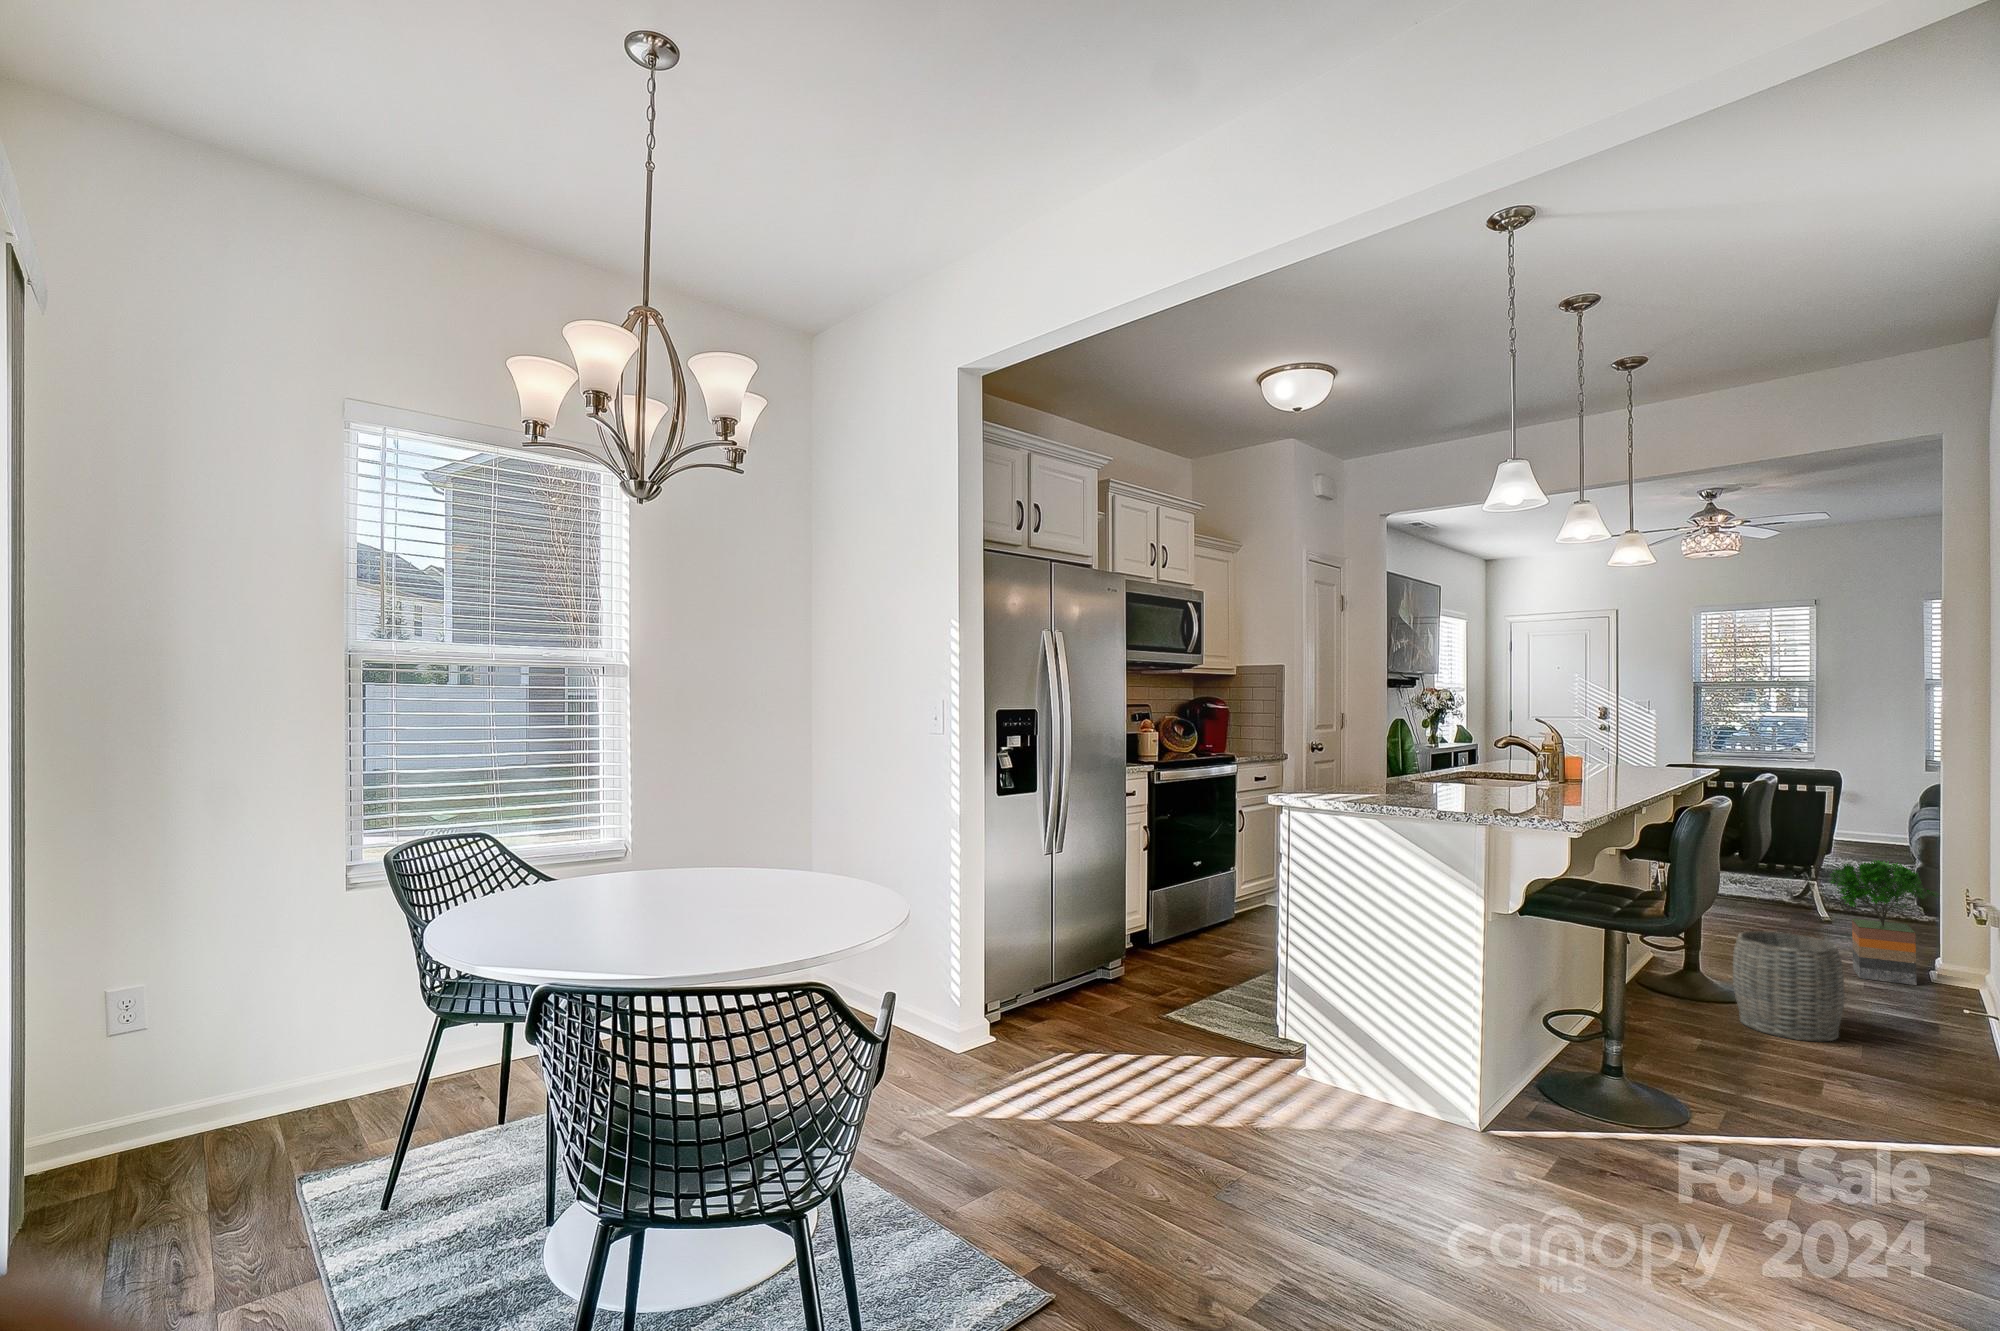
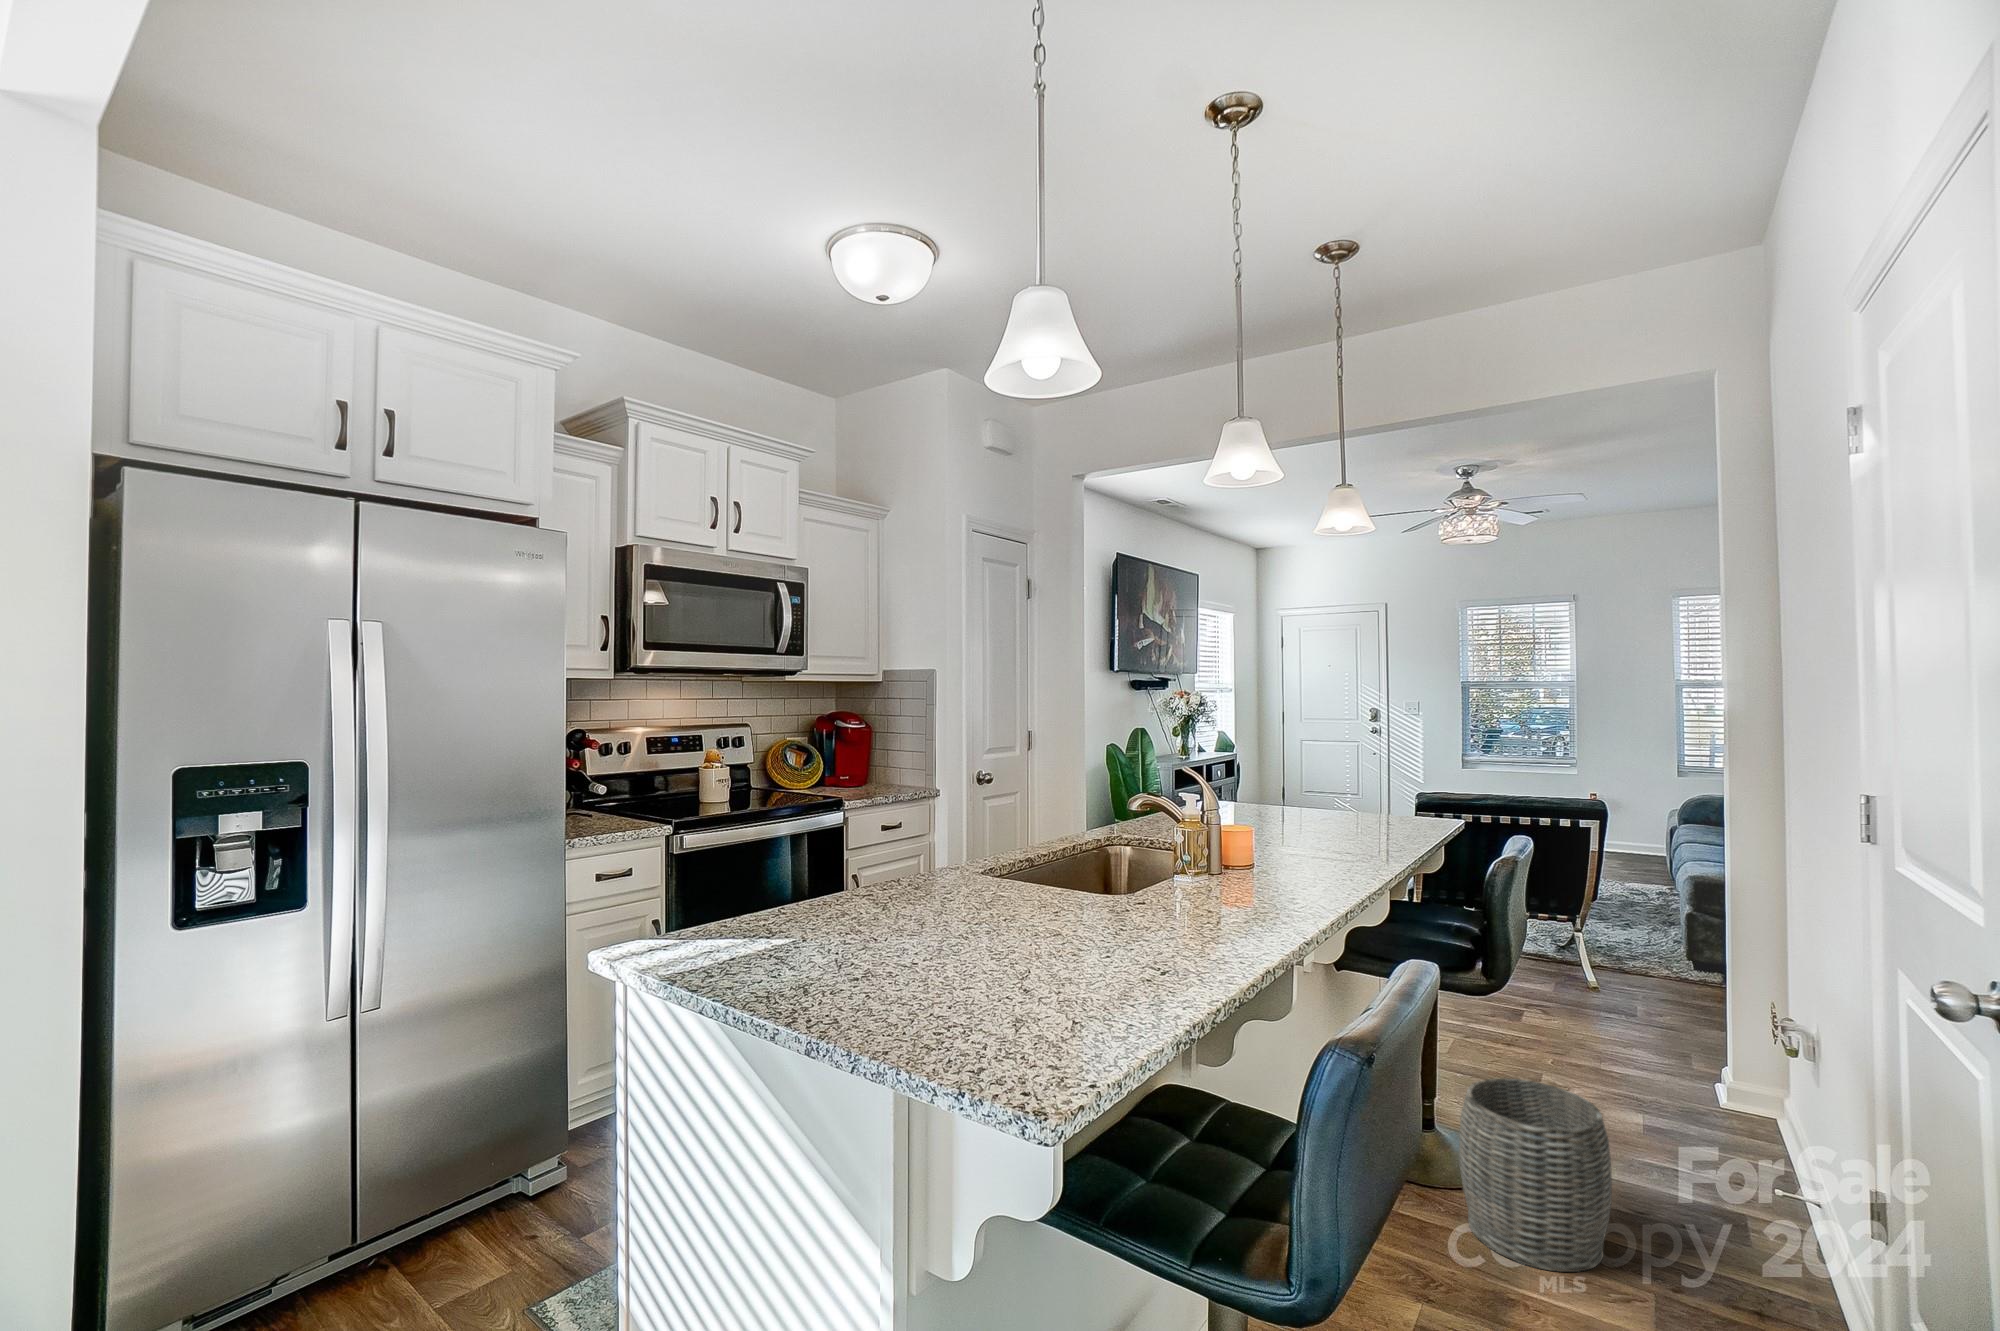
potted tree: present [1830,860,1939,985] -> none [1588,935,1729,1112]

